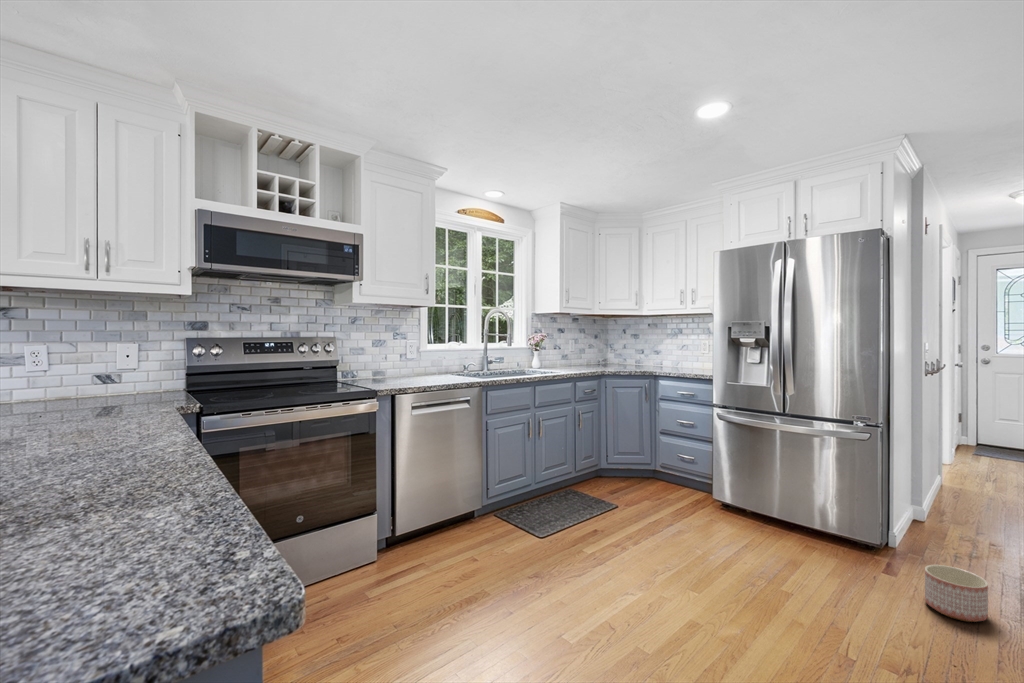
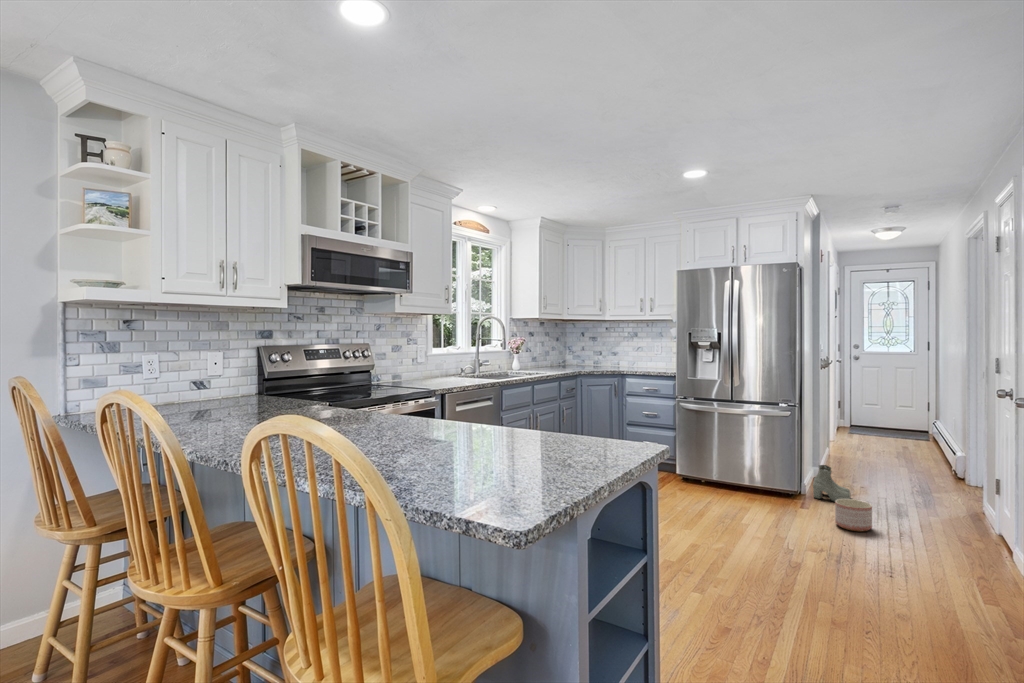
boots: none [898,505,959,563] -> present [813,465,850,502]

